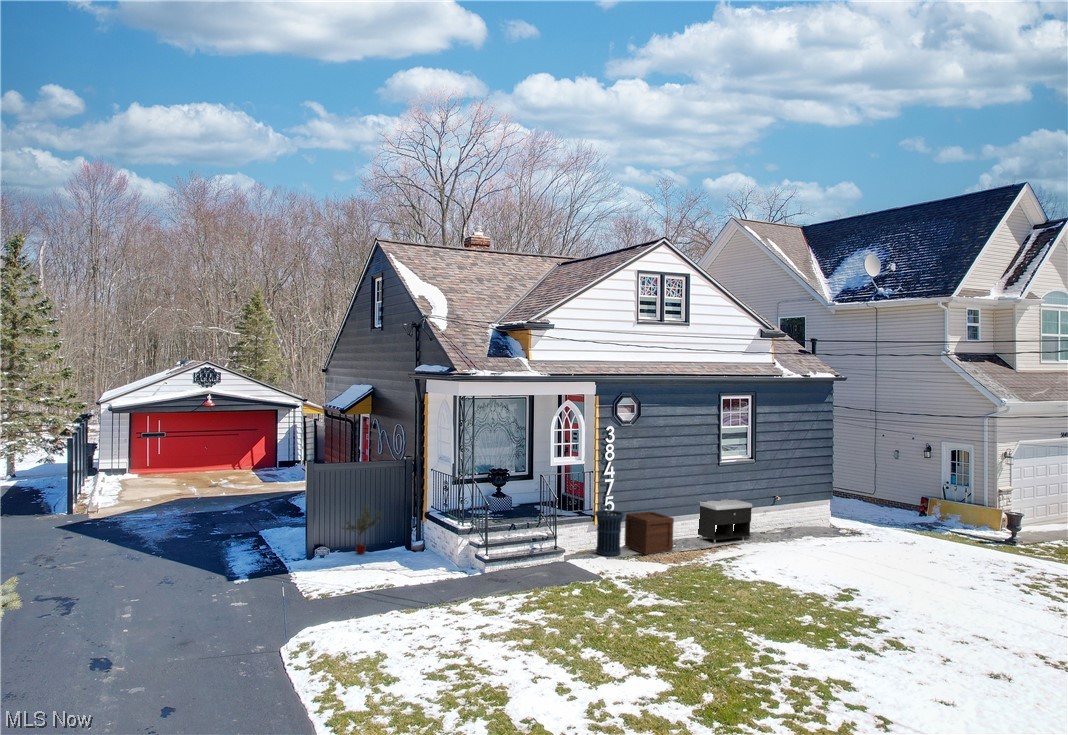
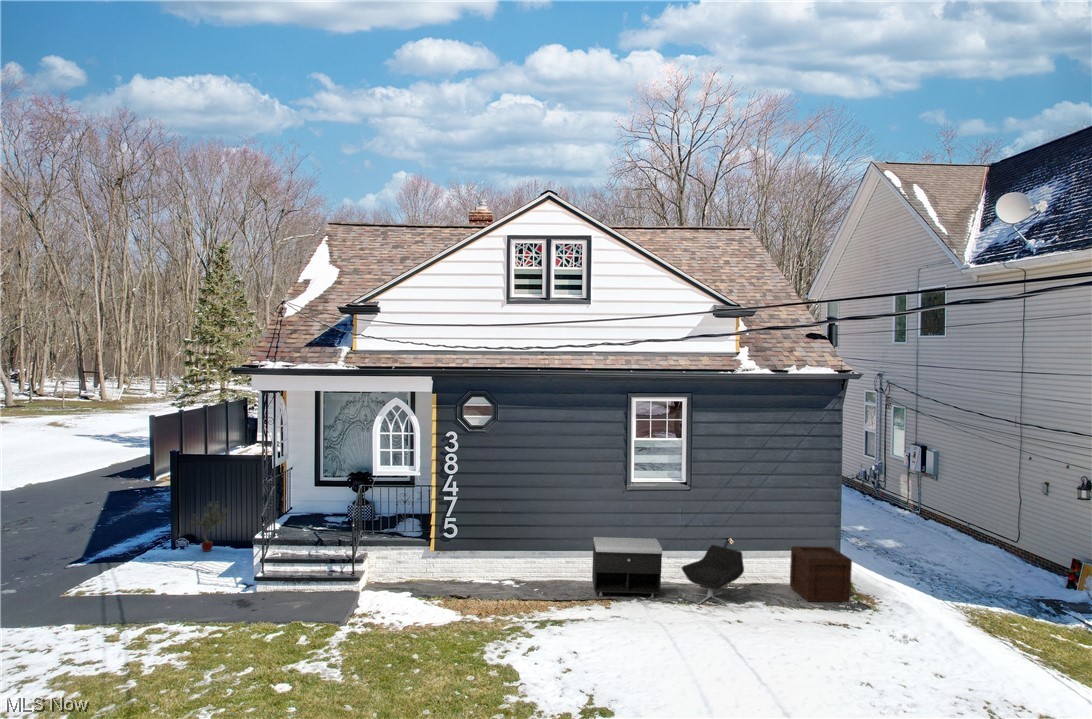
lounge chair: none [755,500,794,540] -> present [682,545,744,604]
trash can: present [595,510,624,556] -> none [415,534,452,594]
wooden crate: present [624,512,674,555] -> present [790,546,852,602]

